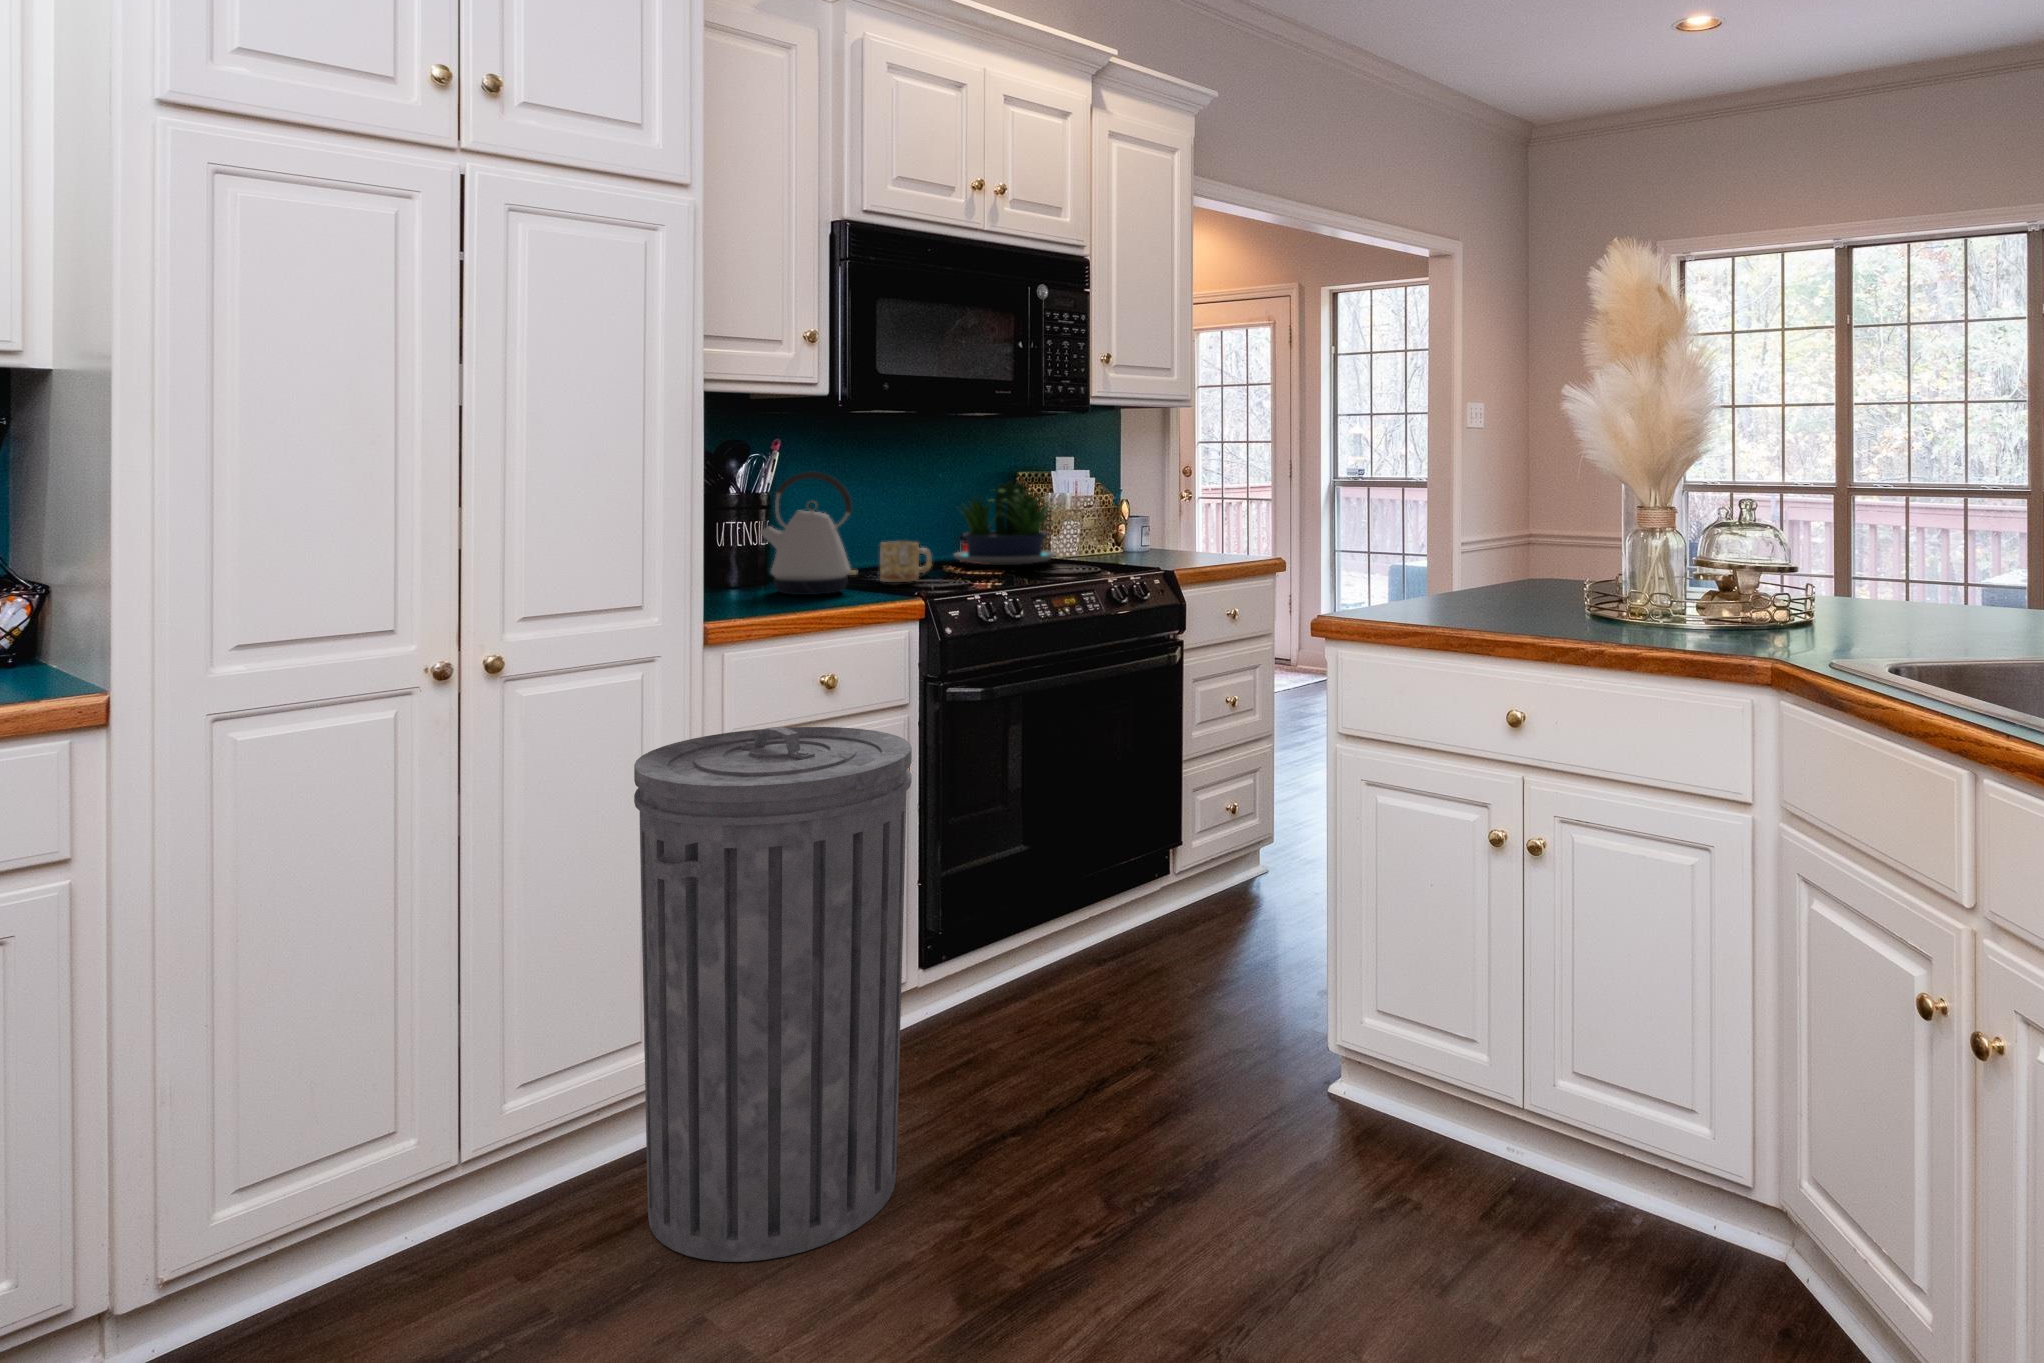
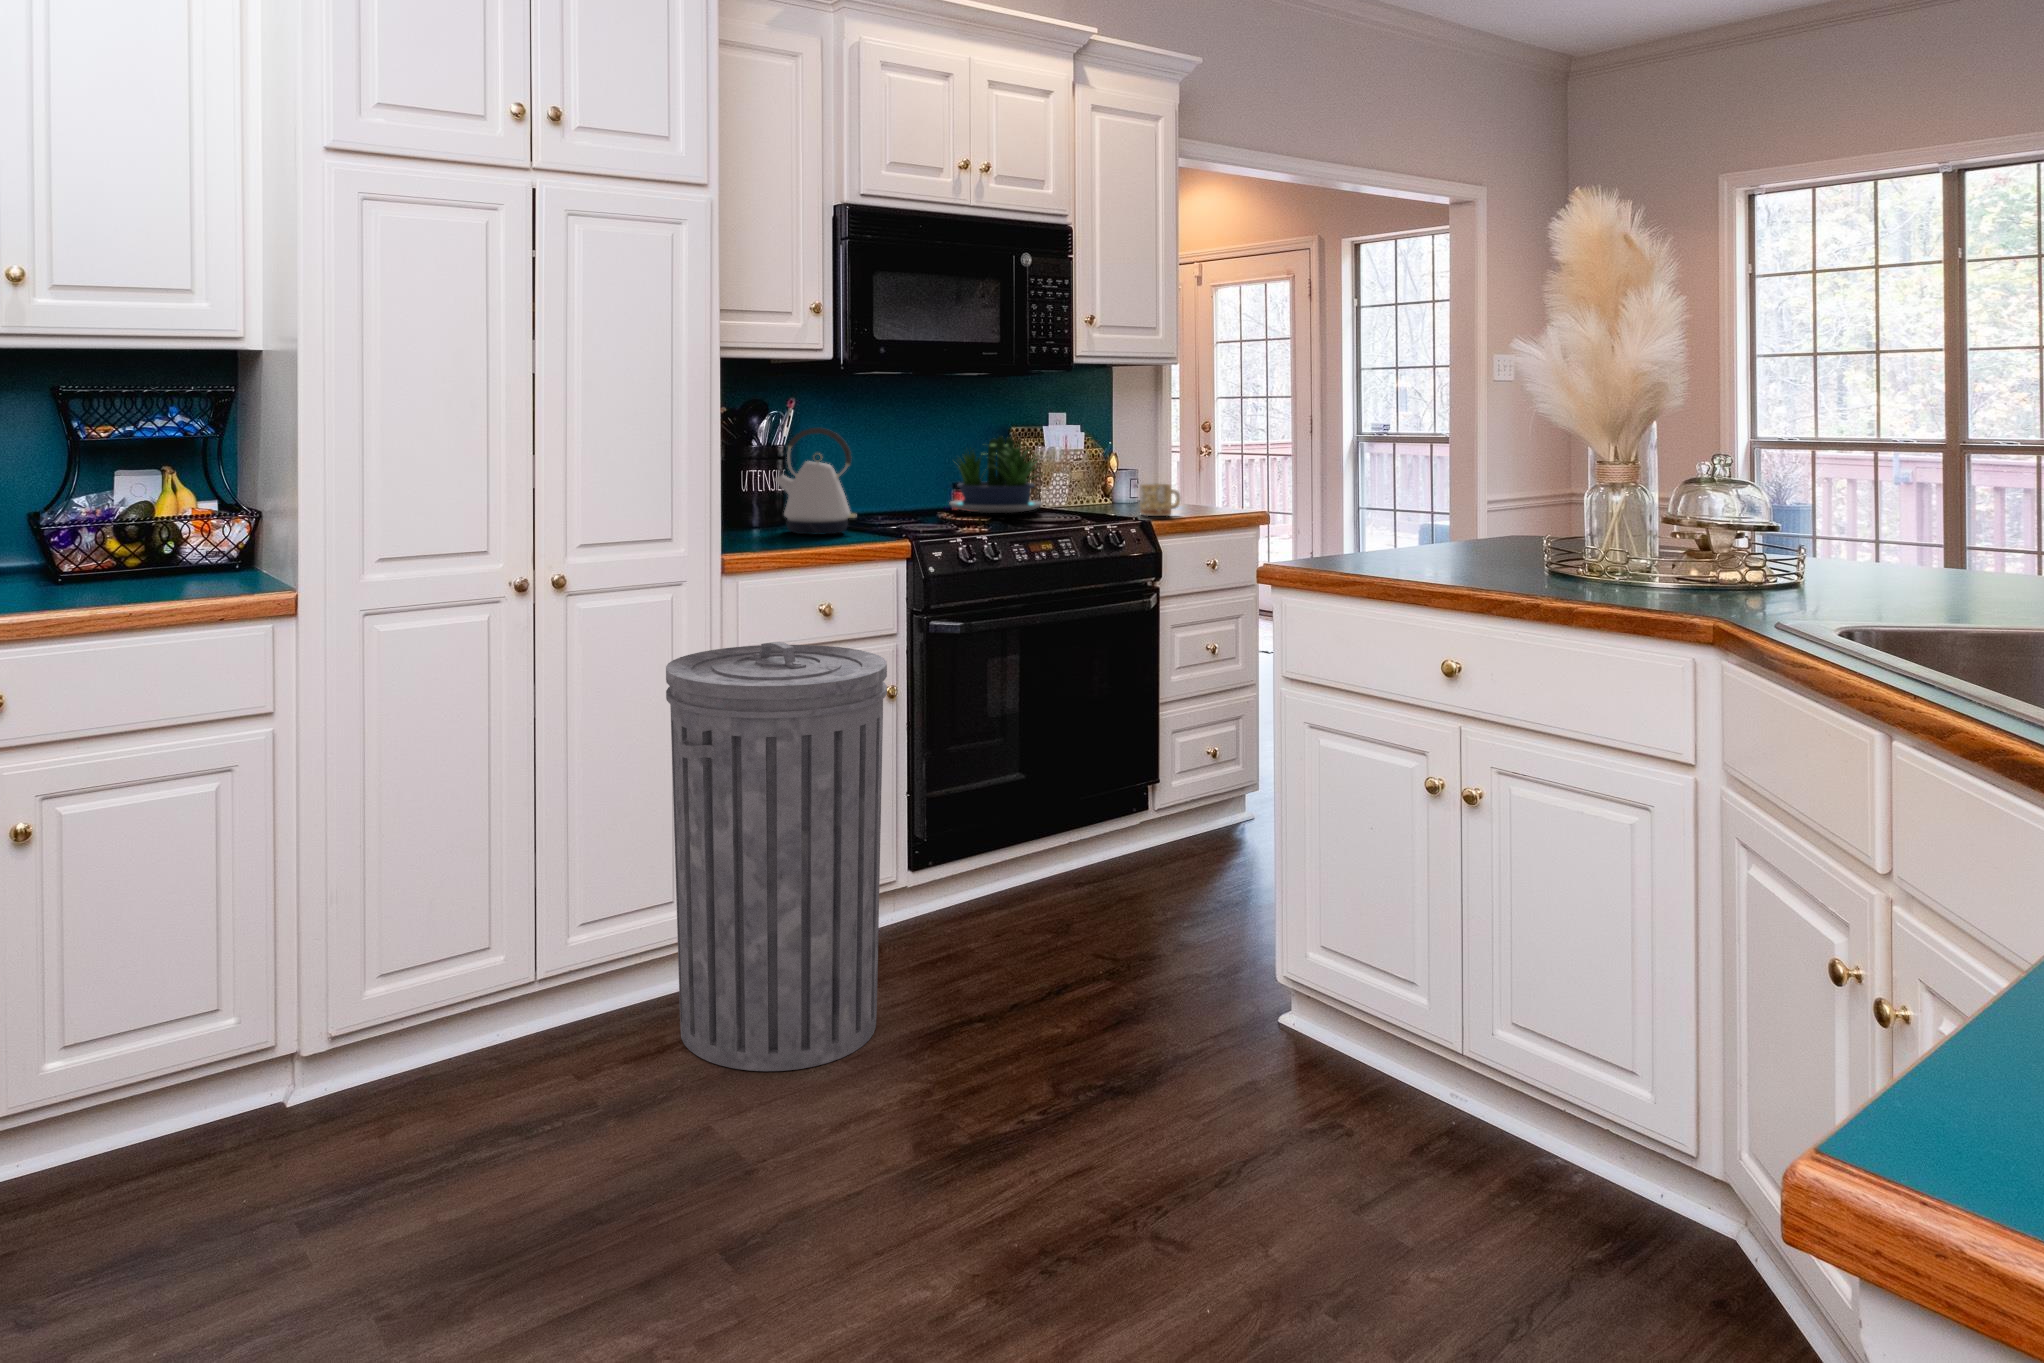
mug: present [880,541,932,582] -> present [1140,484,1180,516]

